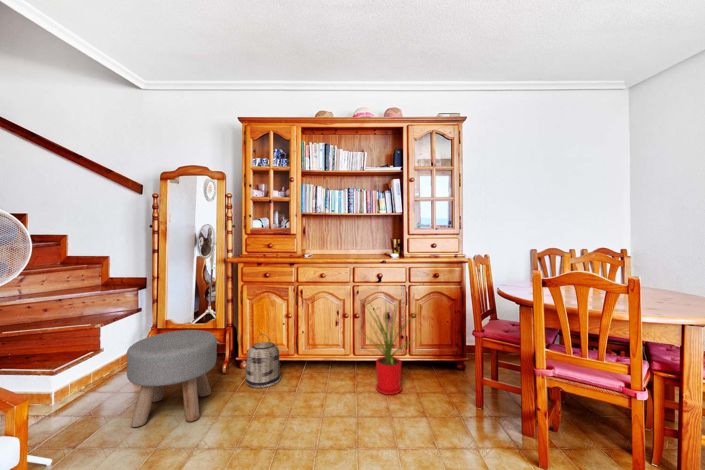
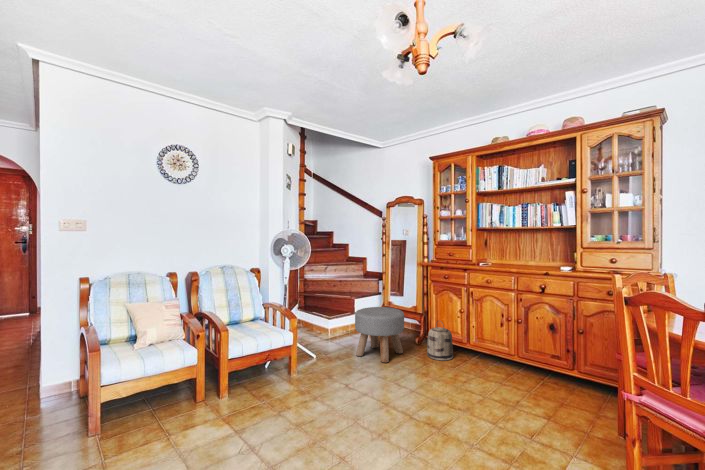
house plant: present [370,302,414,395] -> none [501,302,577,397]

